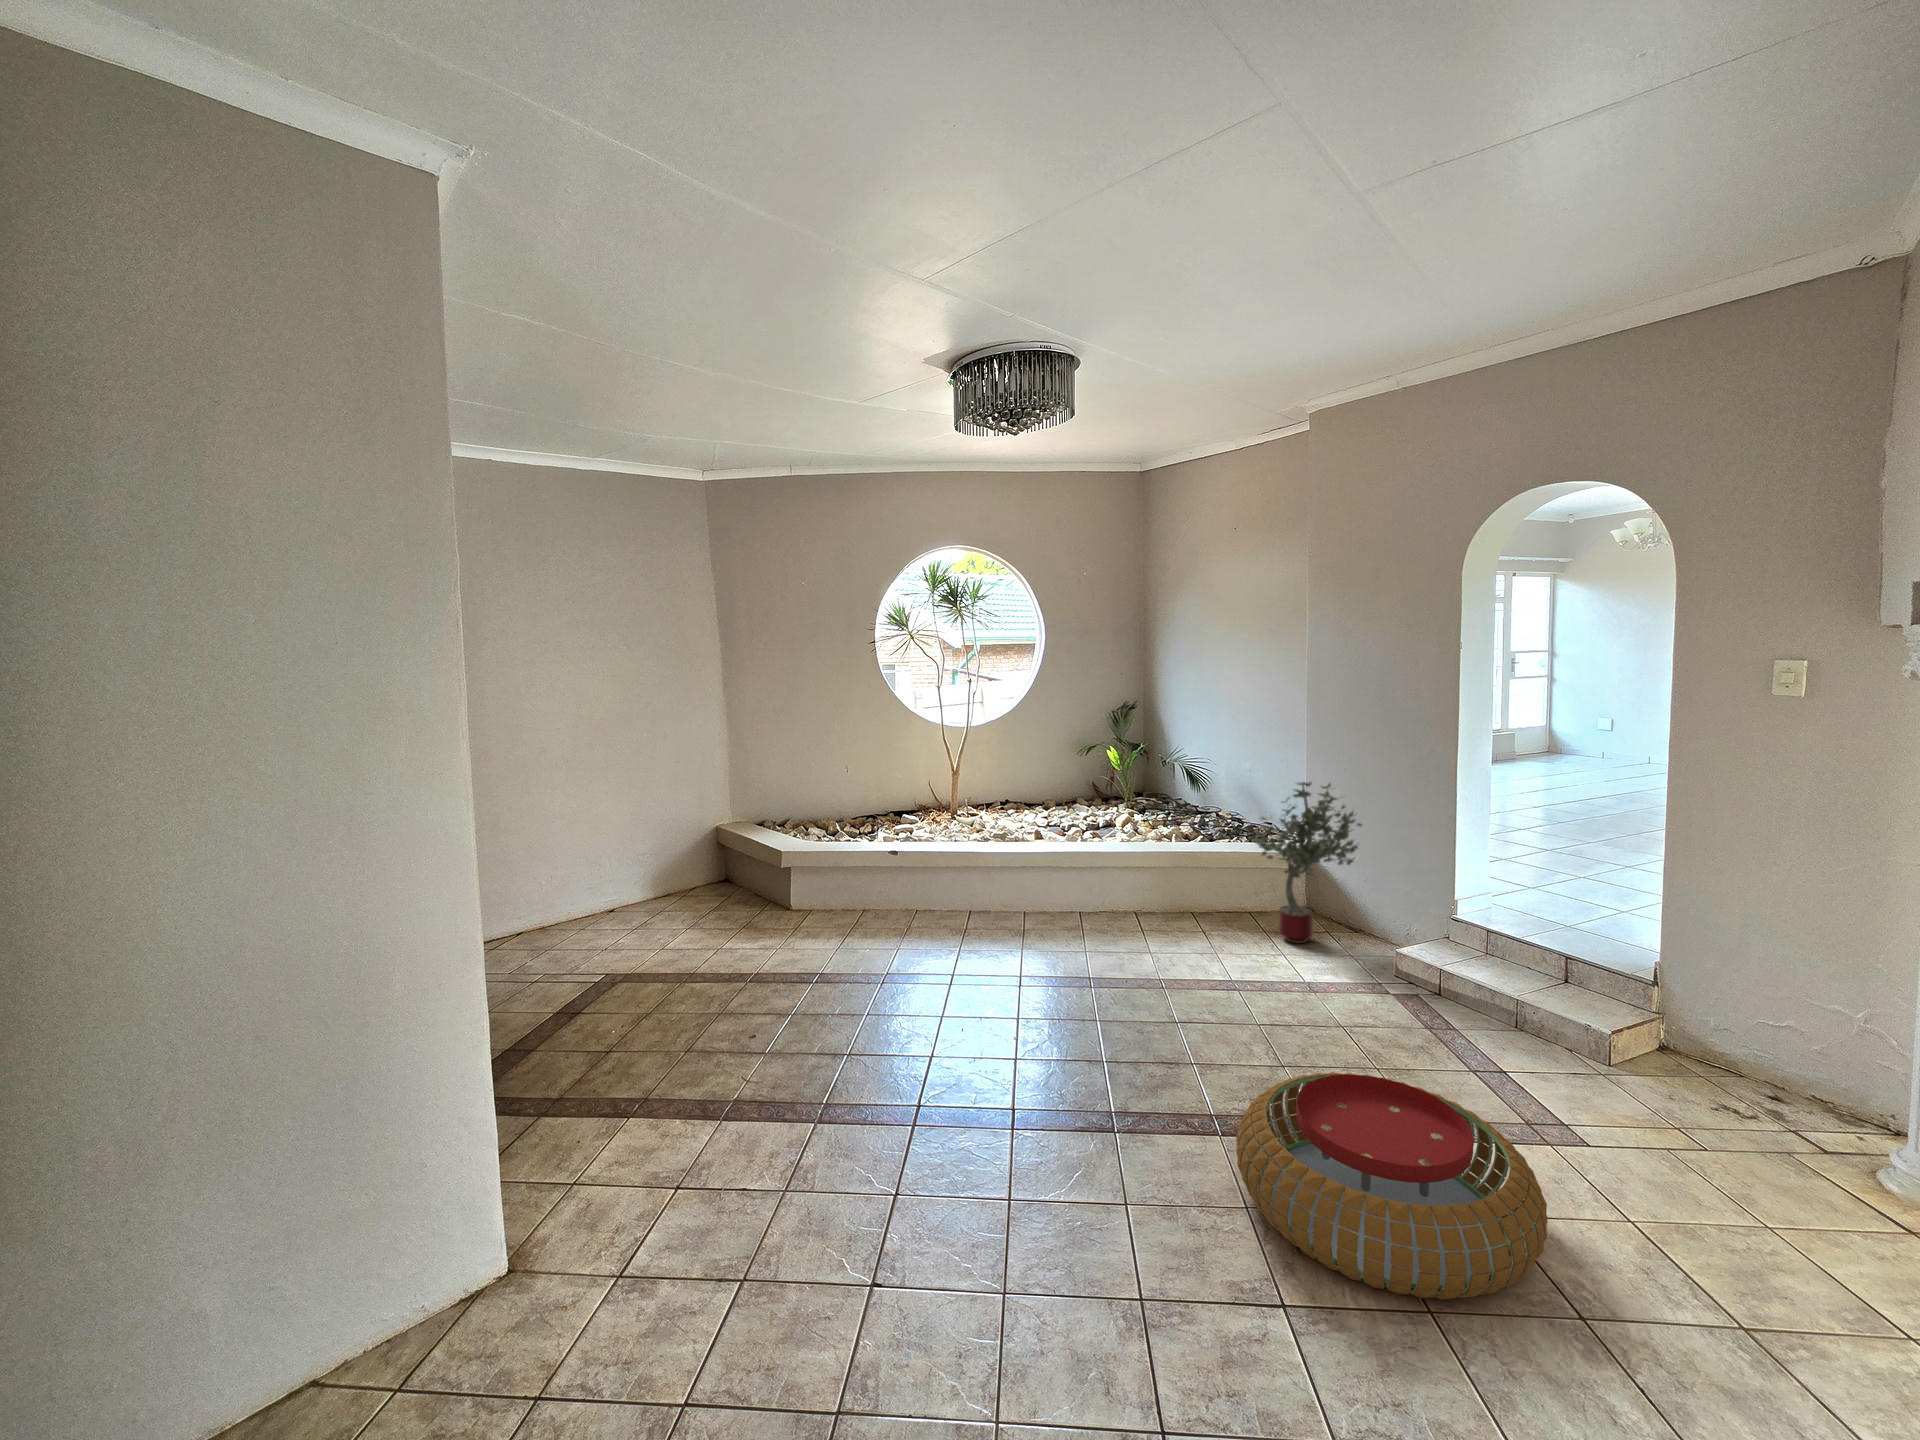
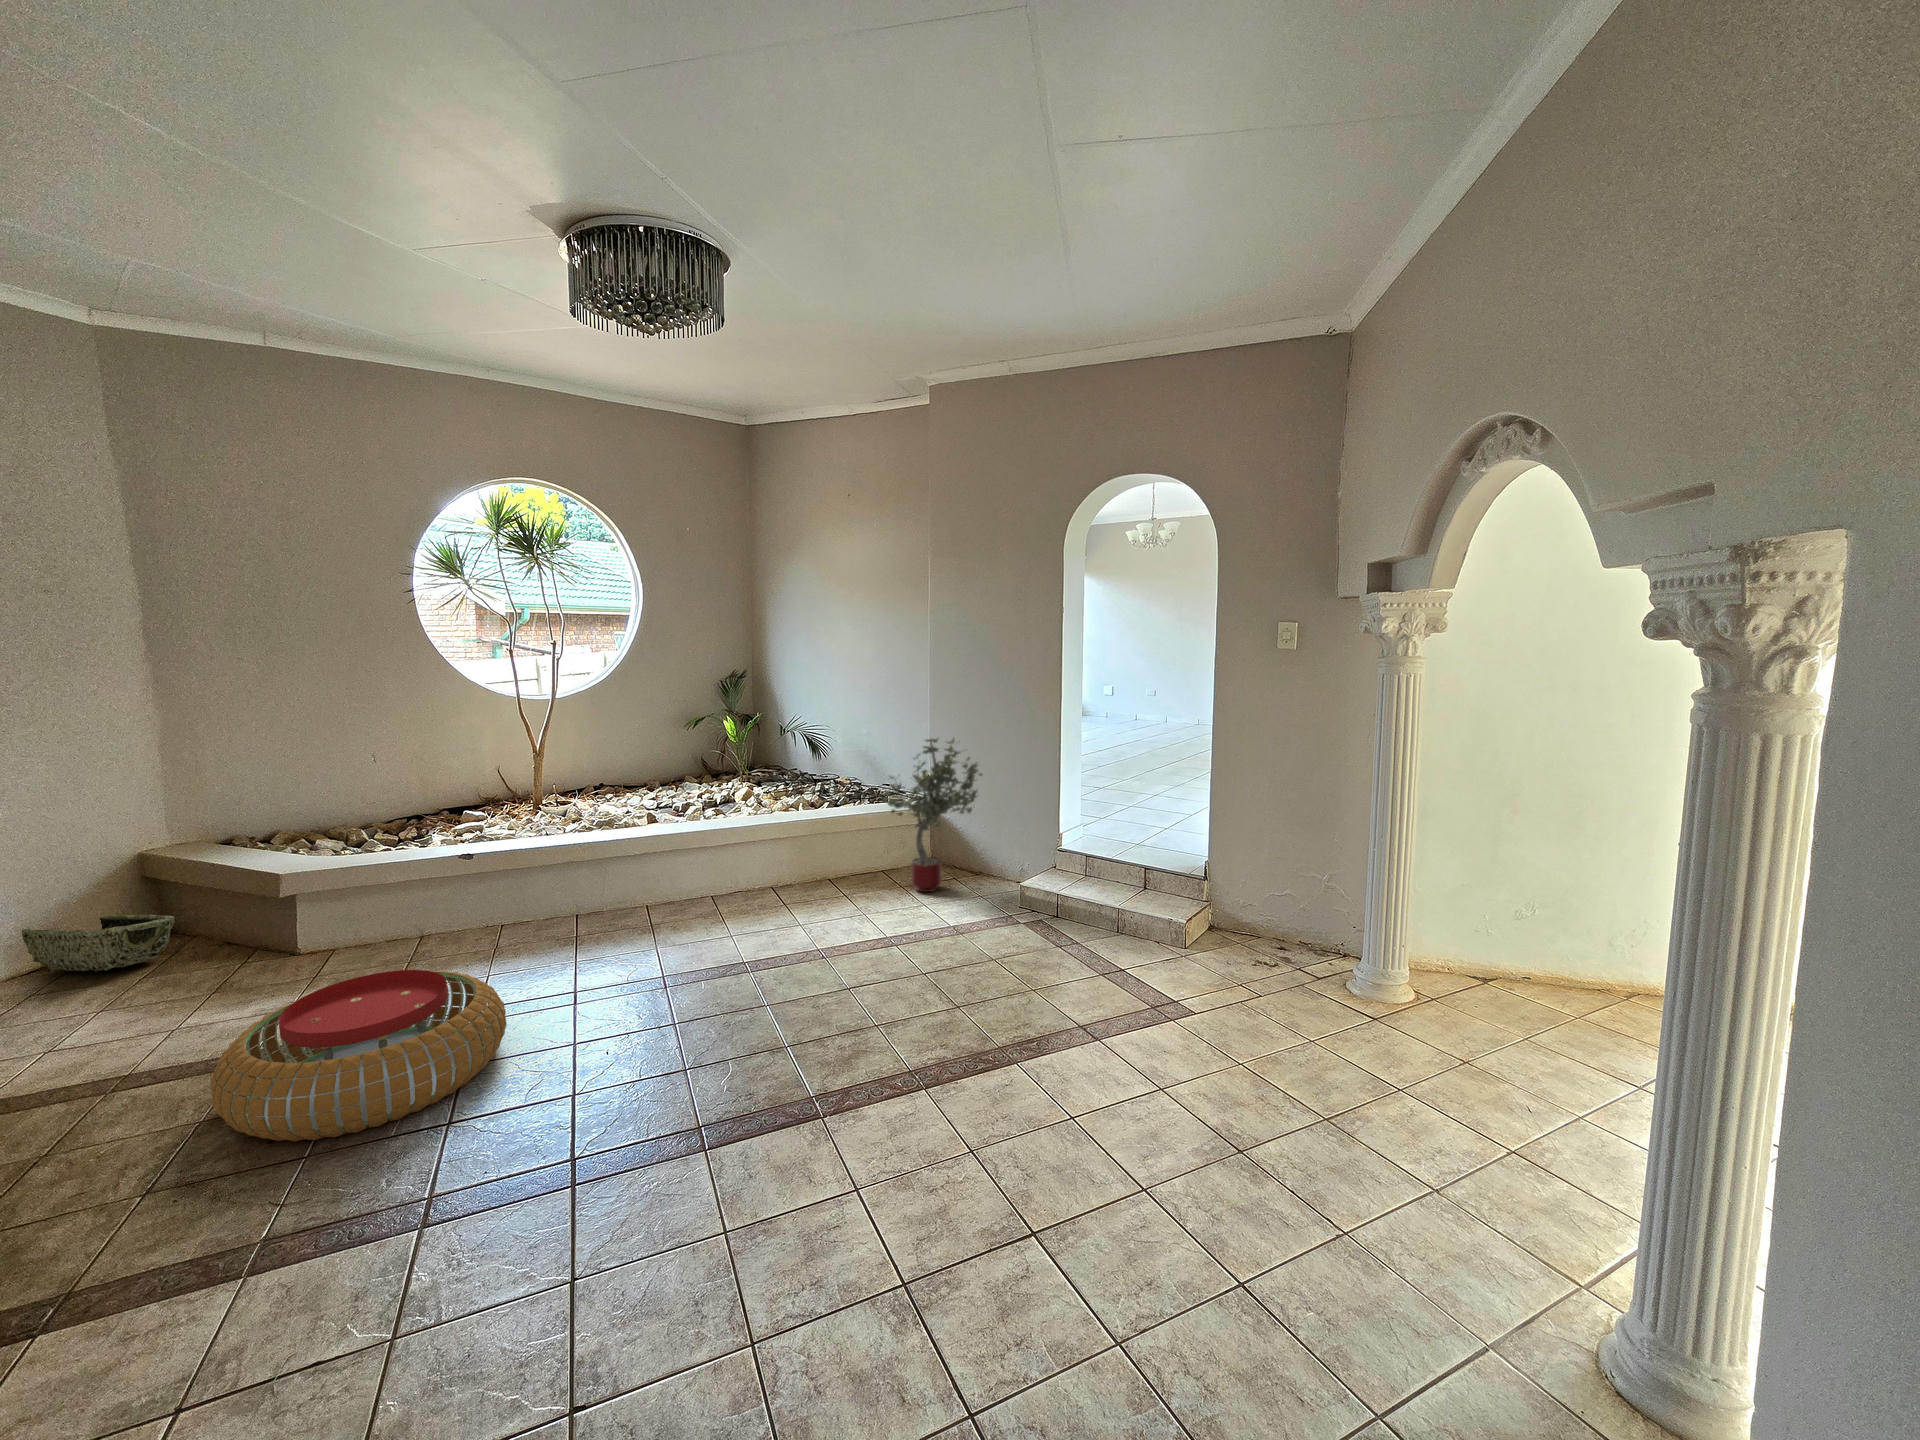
woven basket: none [653,866,725,904] -> present [22,914,174,971]
pouf: present [1236,1072,1548,1300] -> present [210,970,507,1142]

